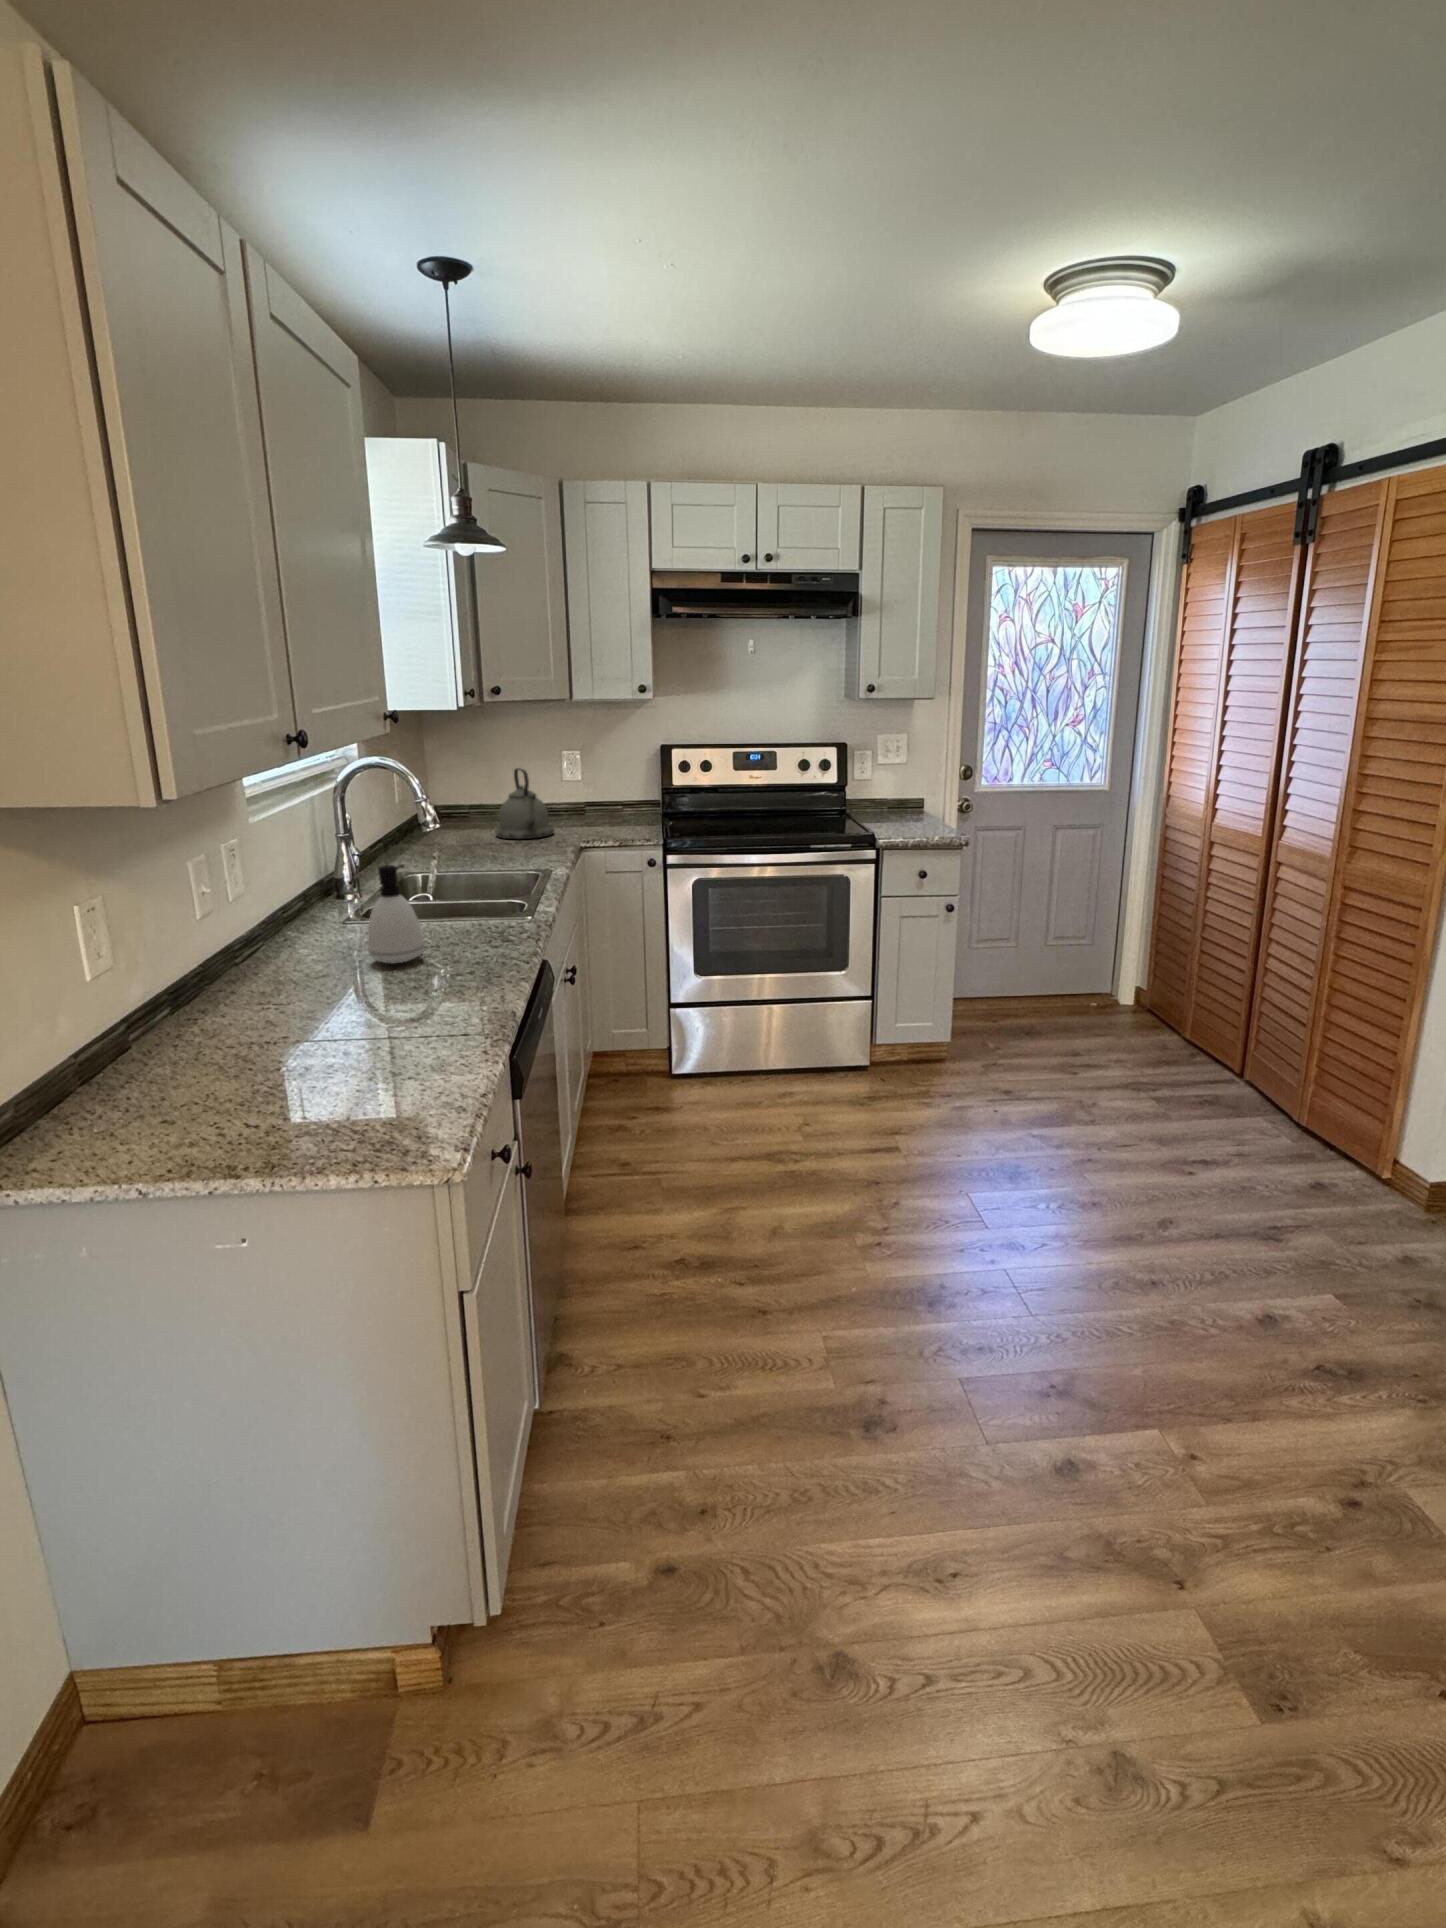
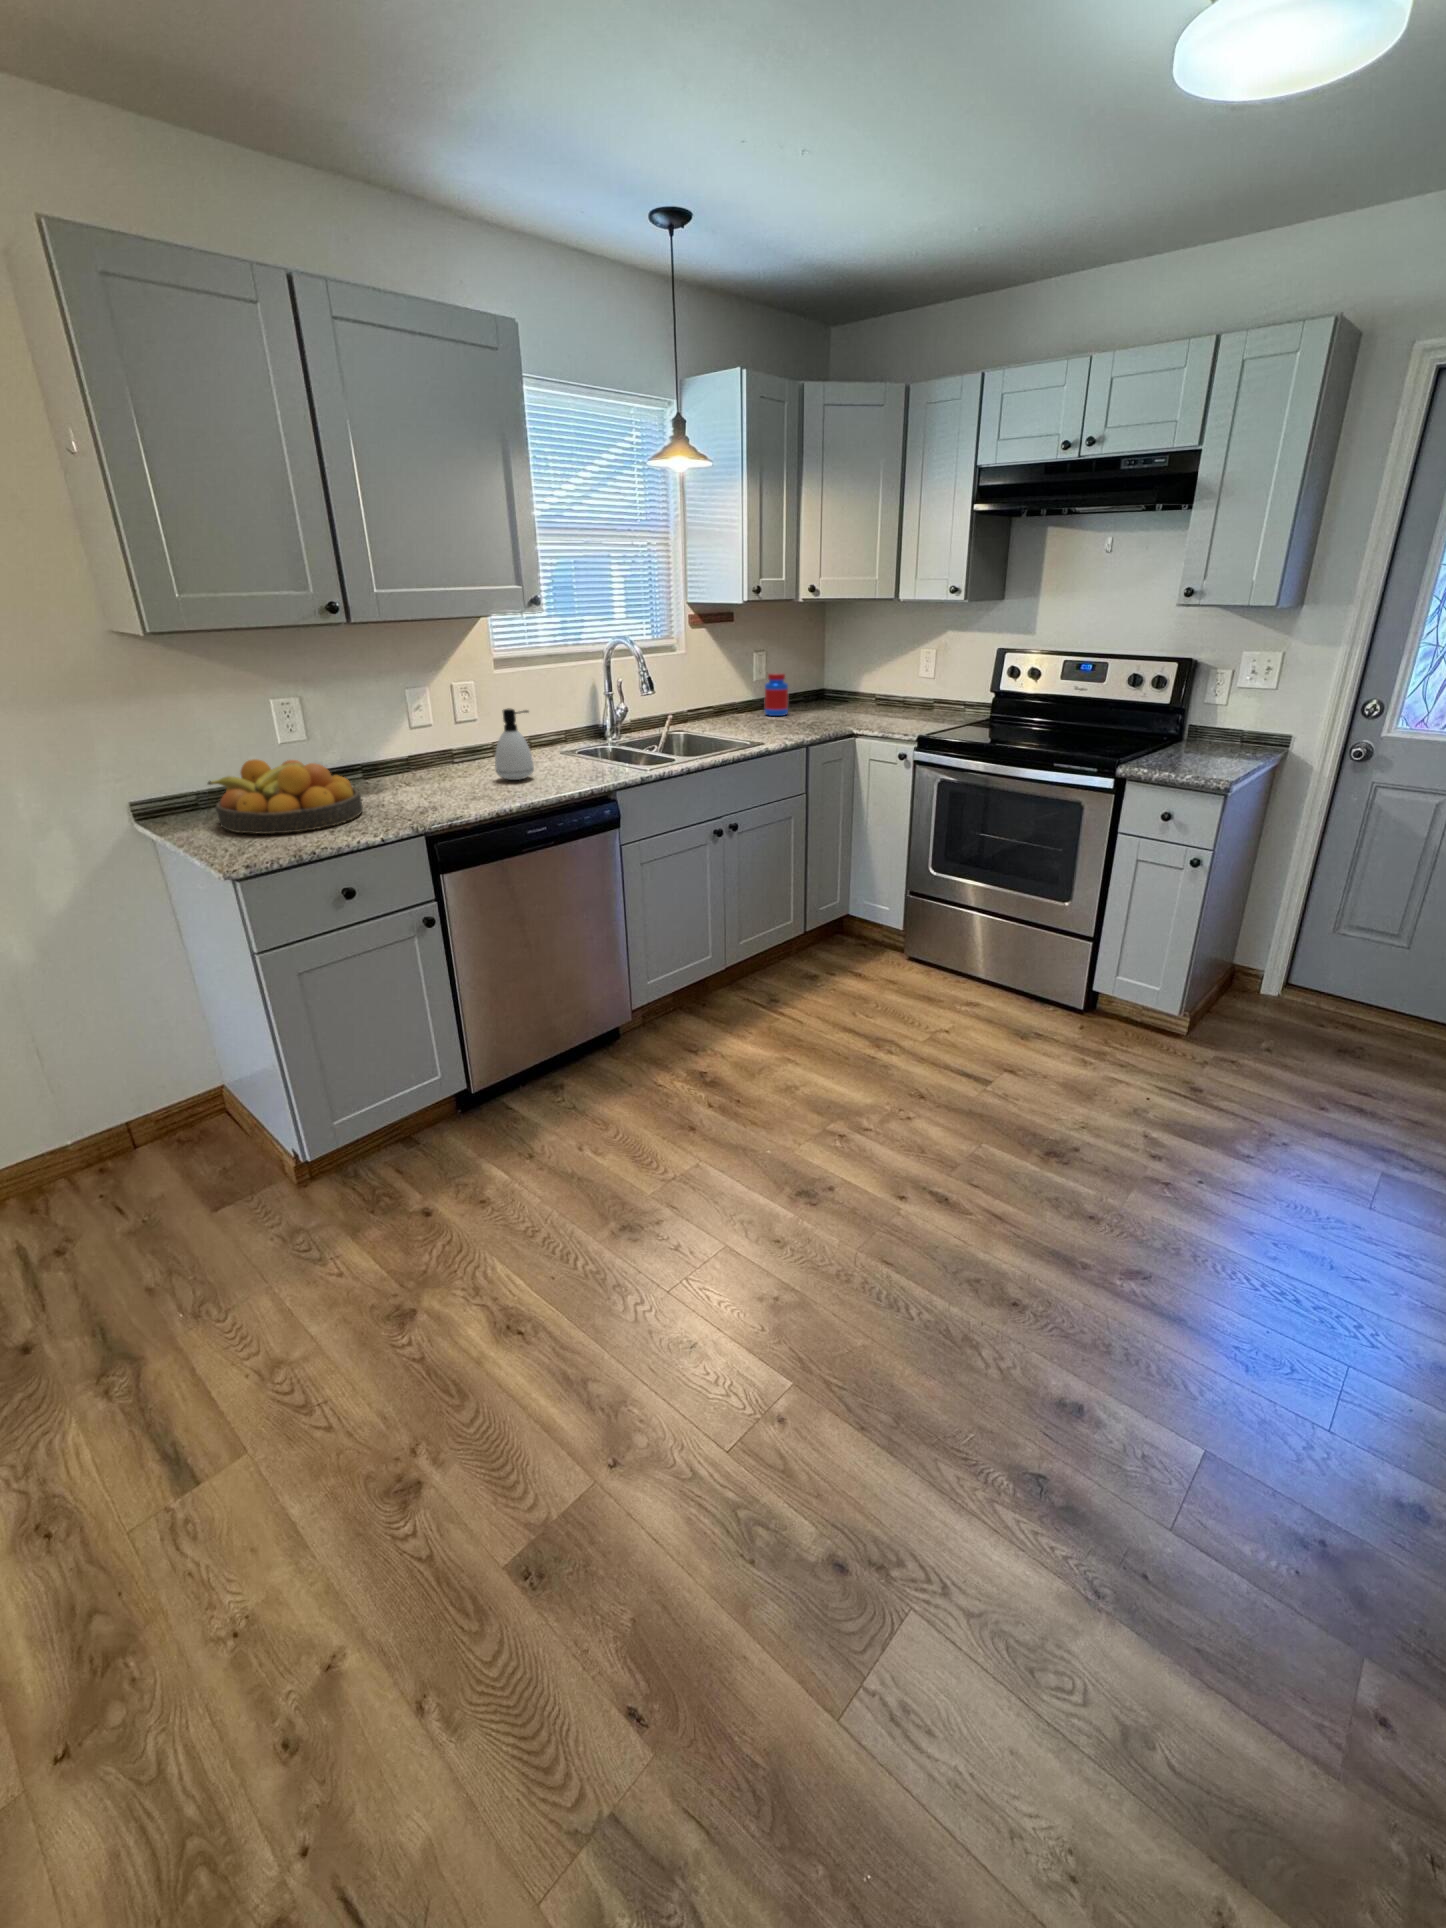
kettle: present [496,768,554,839] -> none [817,659,868,722]
jar: none [420,791,453,842] -> present [765,673,788,716]
fruit bowl: none [126,988,373,1133] -> present [208,759,363,834]

